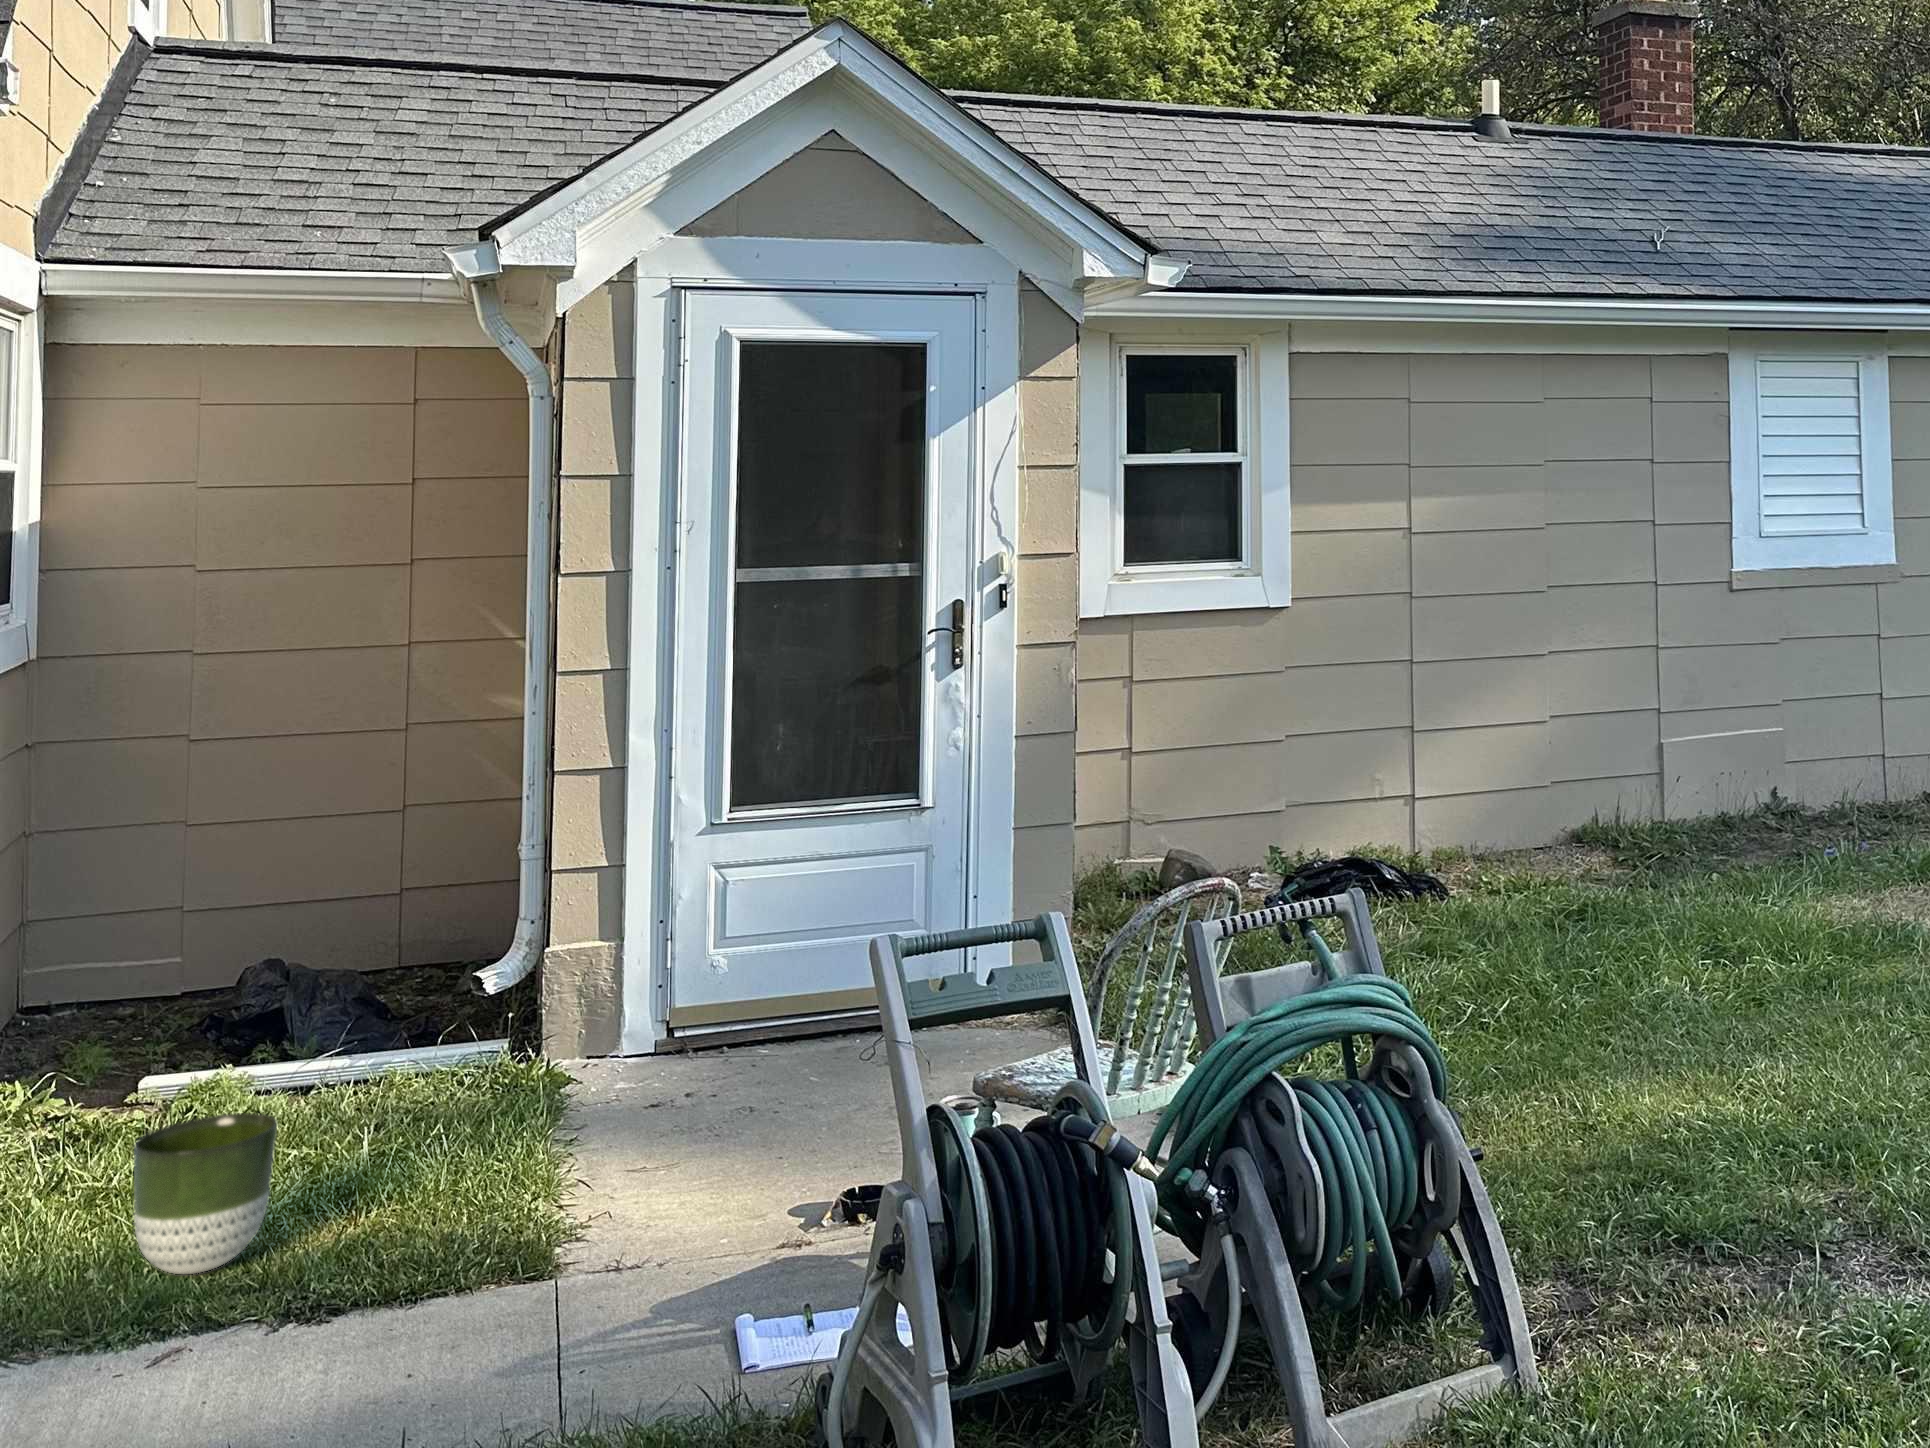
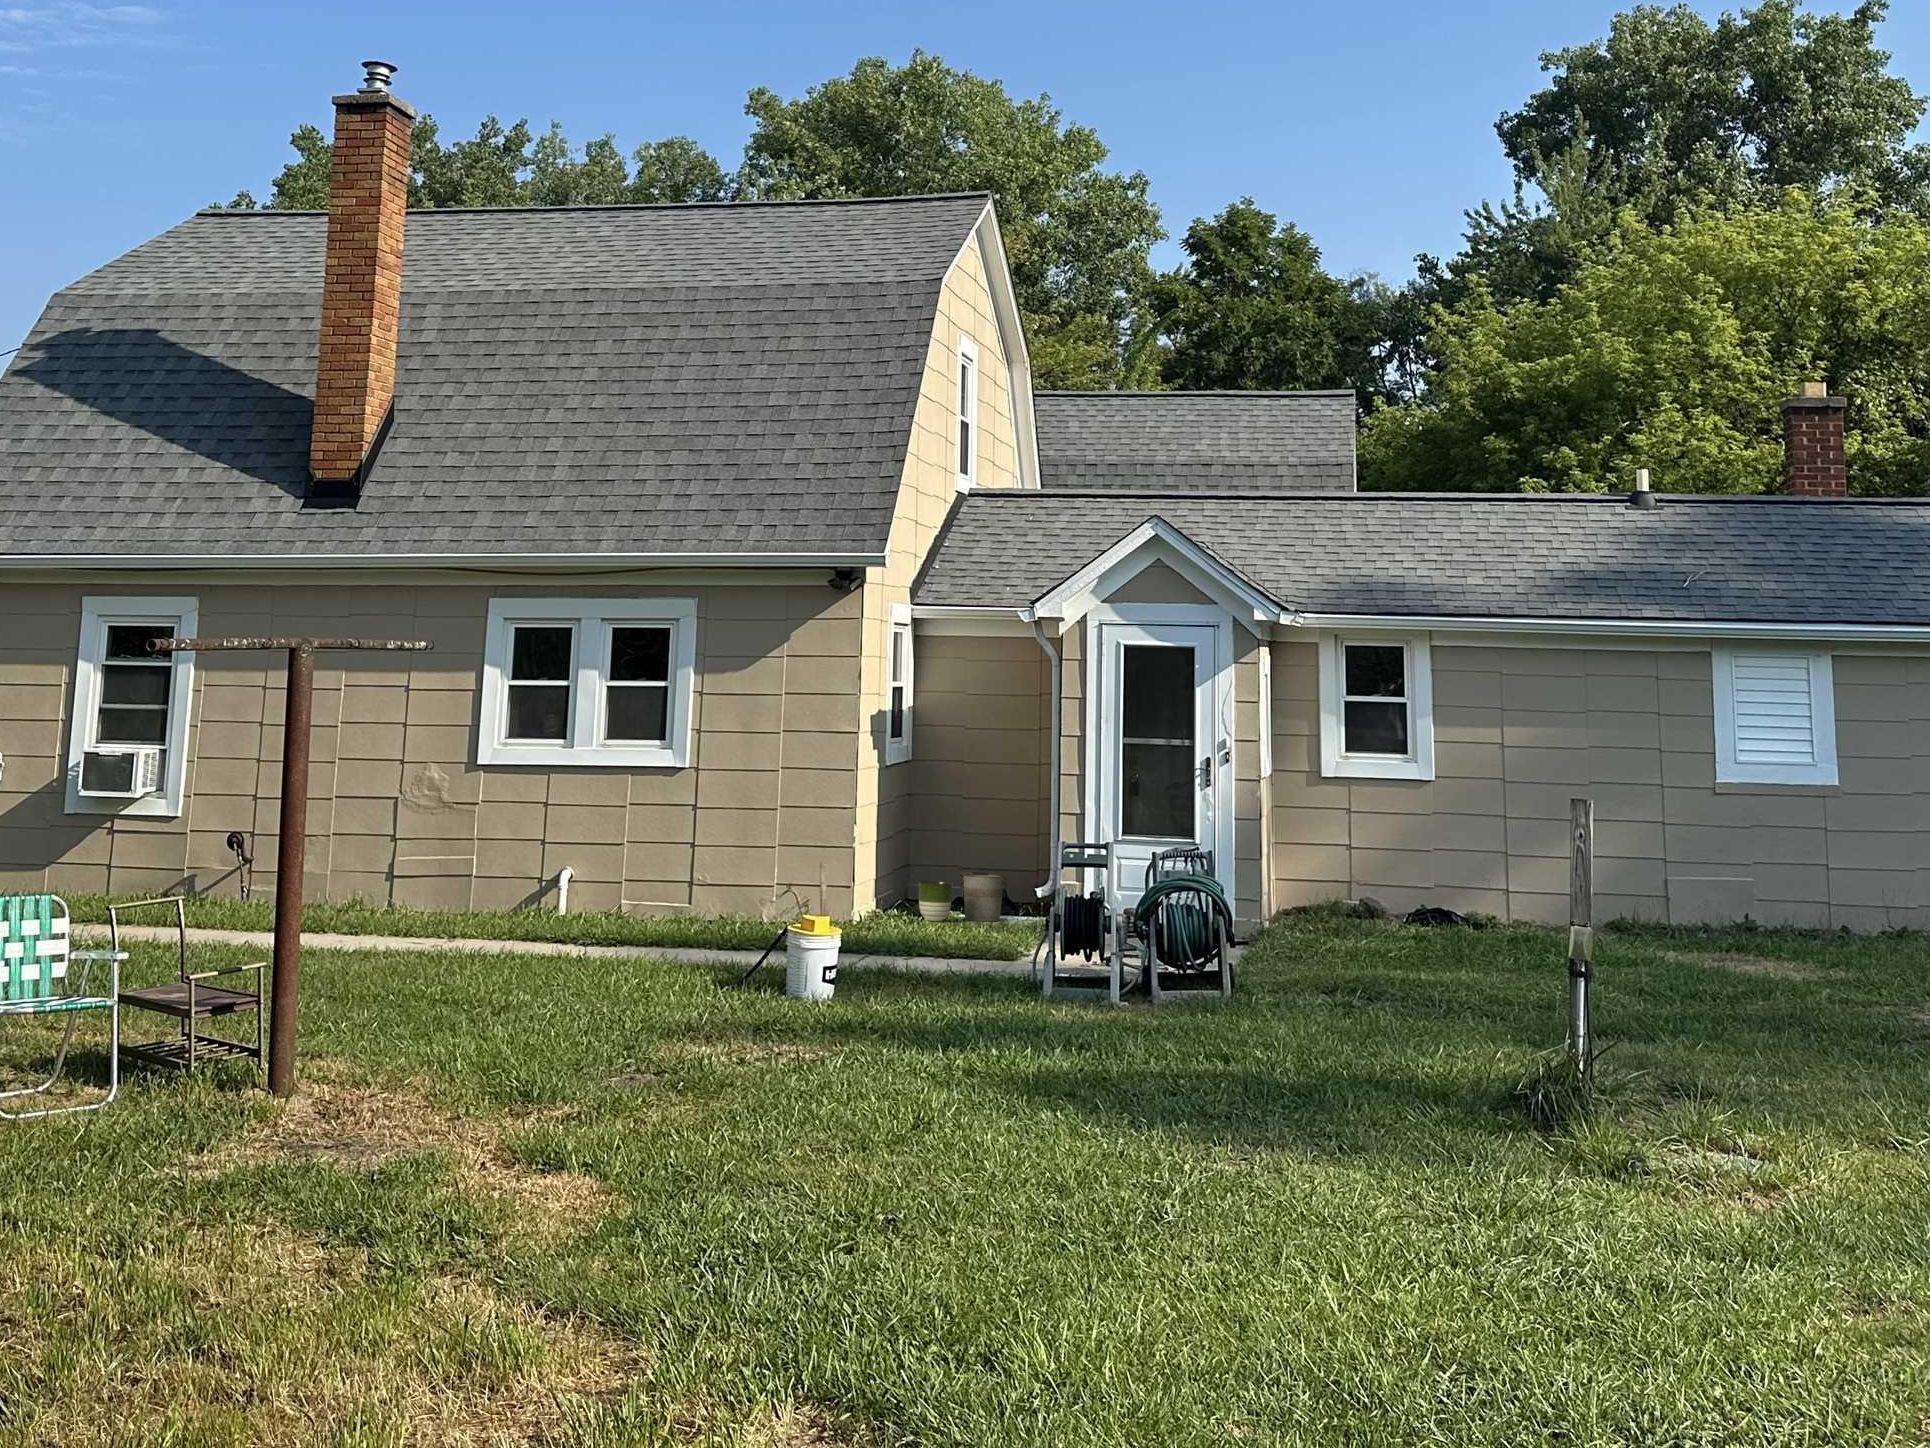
bucket: none [278,1023,453,1202] -> present [960,872,1007,921]

